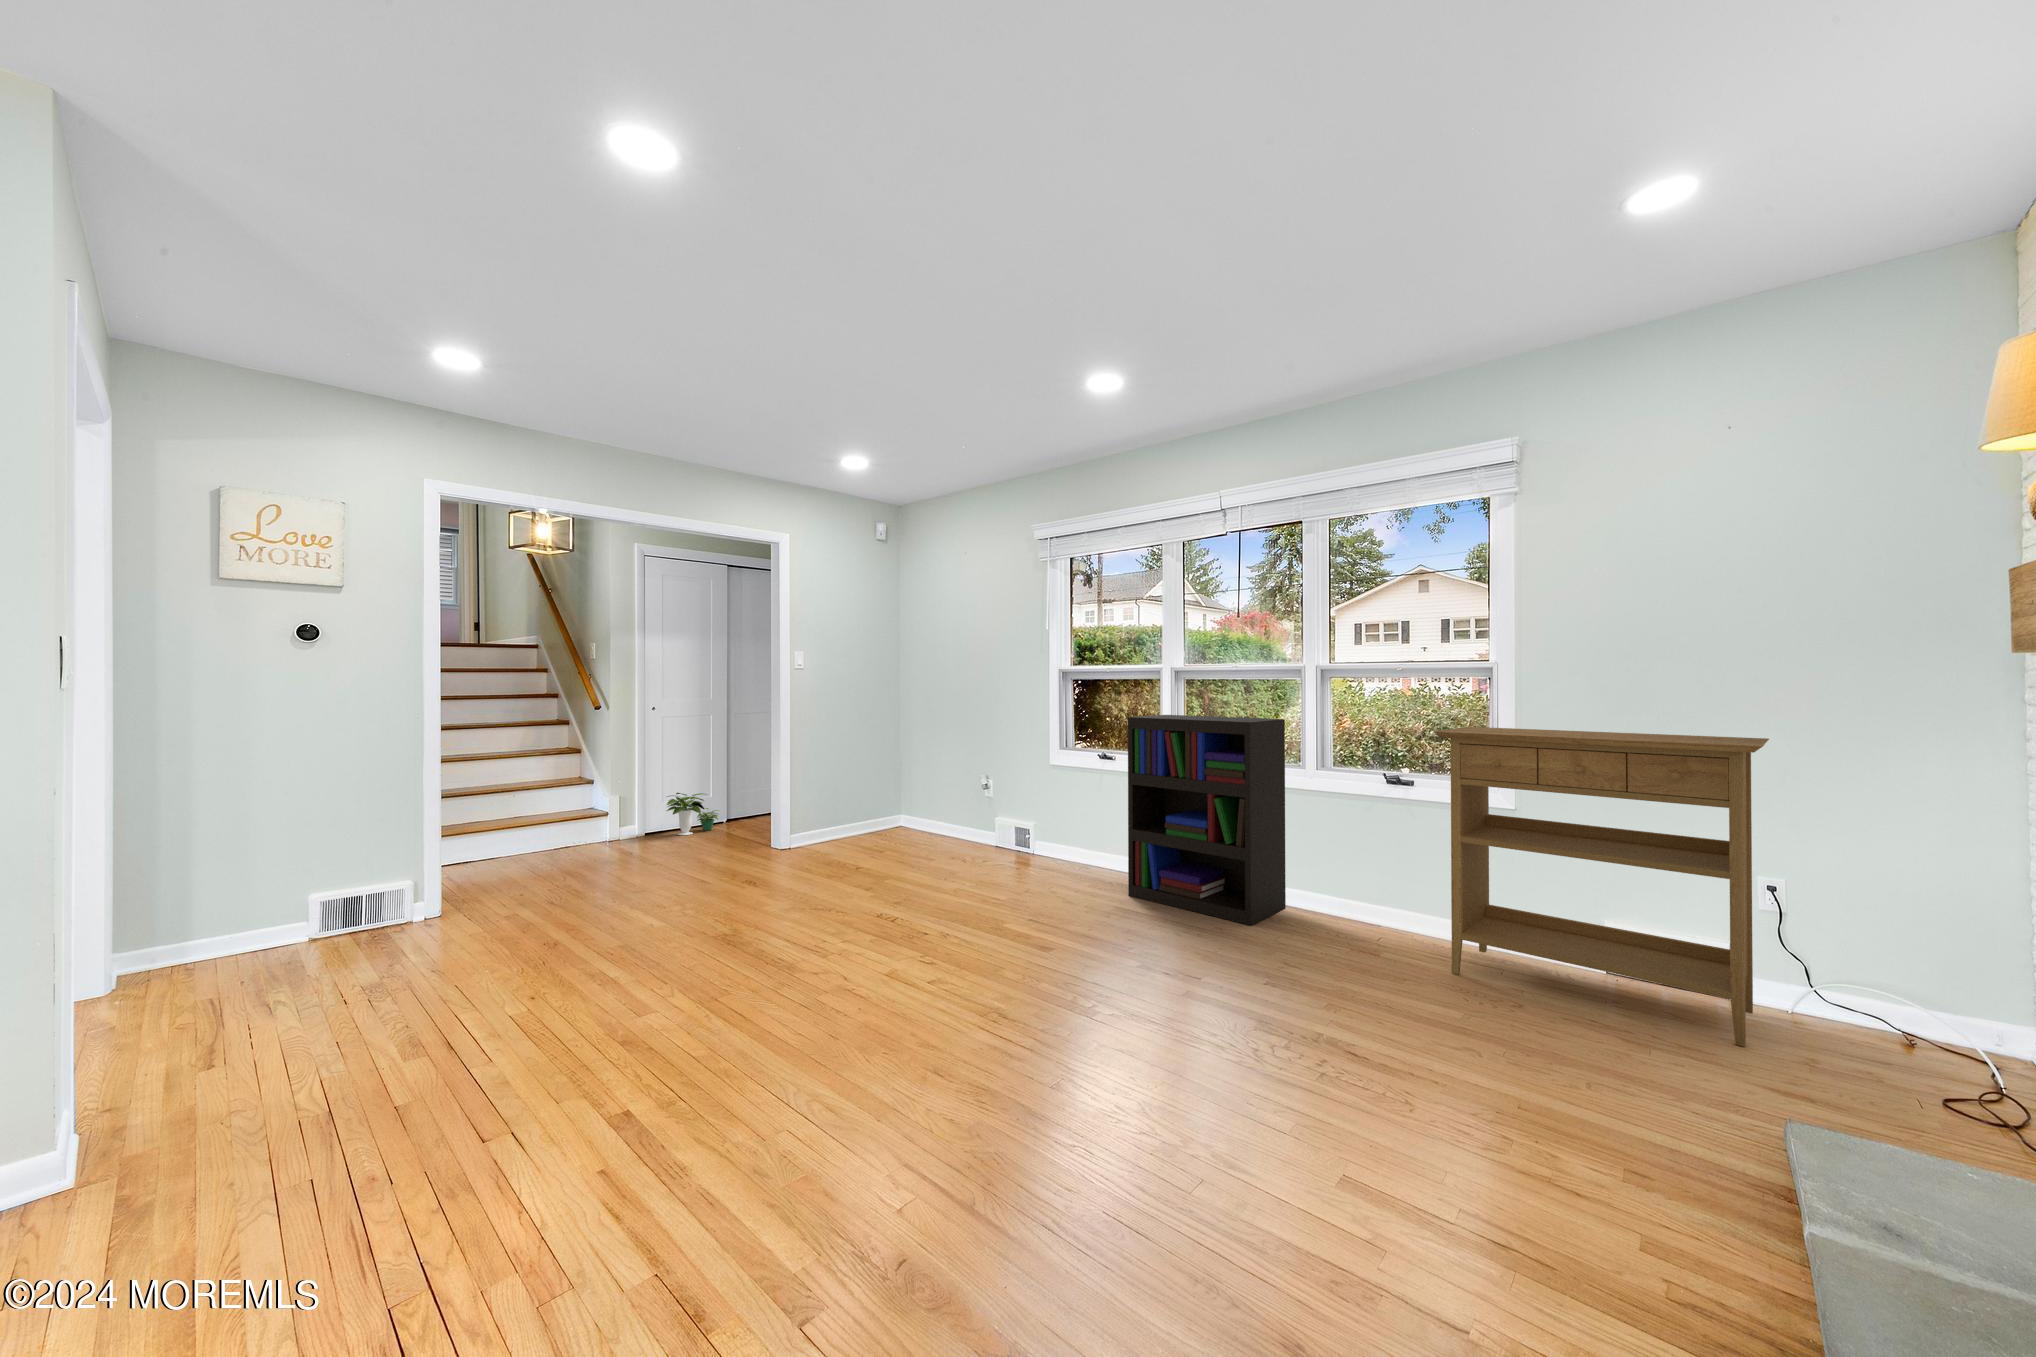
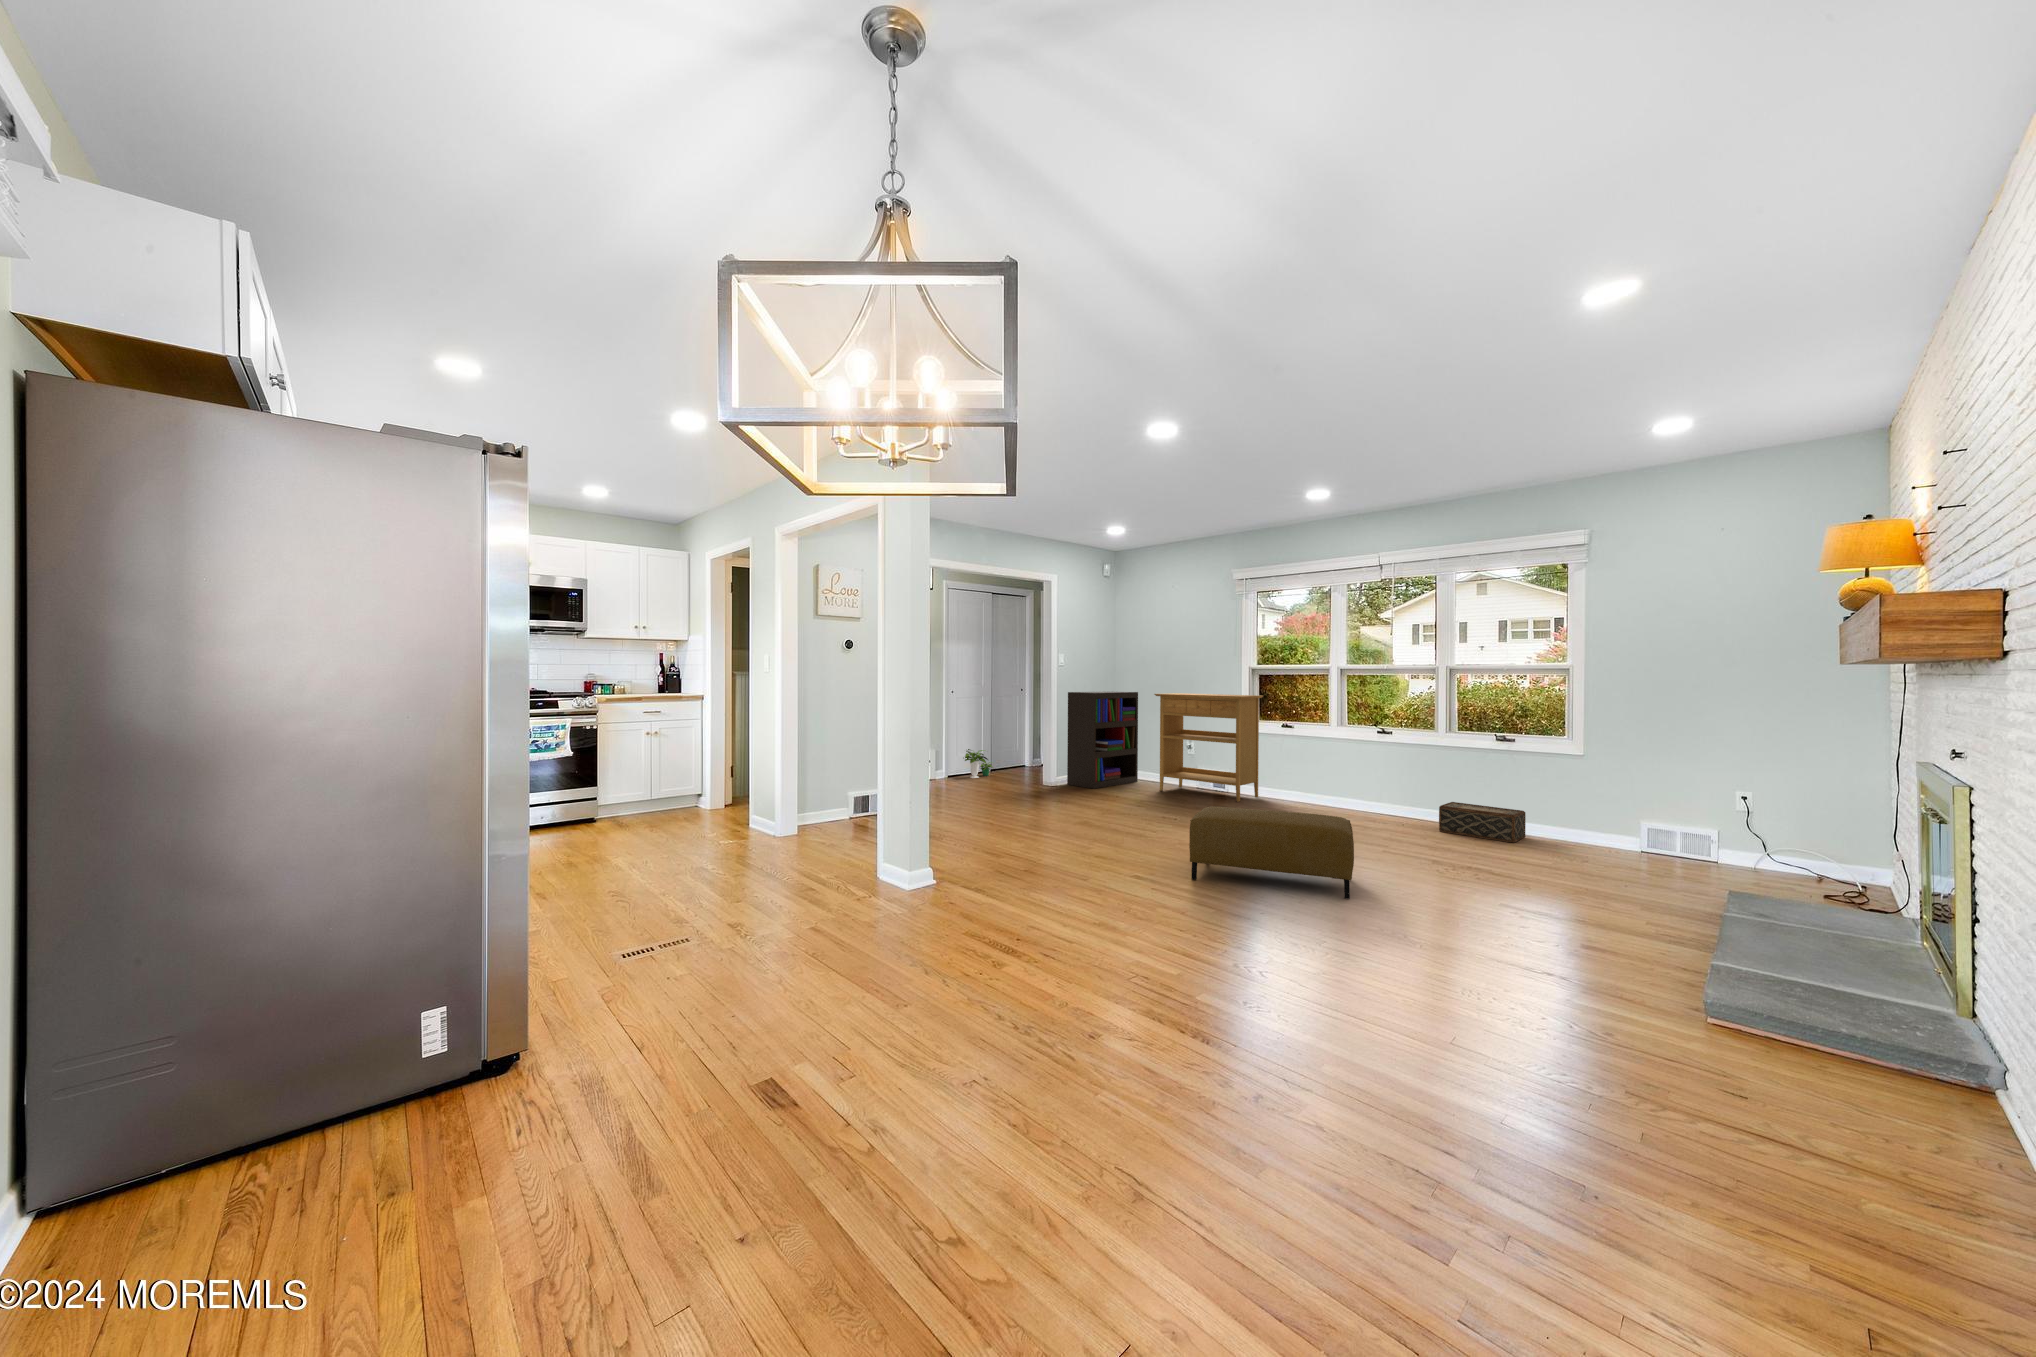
bookshelf: present [1128,715,1286,925] -> present [1067,691,1138,789]
console table: present [1435,727,1769,1047] -> present [1154,693,1263,802]
woven basket: none [1301,879,1431,956] -> present [1439,802,1526,843]
ottoman: none [743,939,1082,1178] -> present [1189,806,1354,899]

